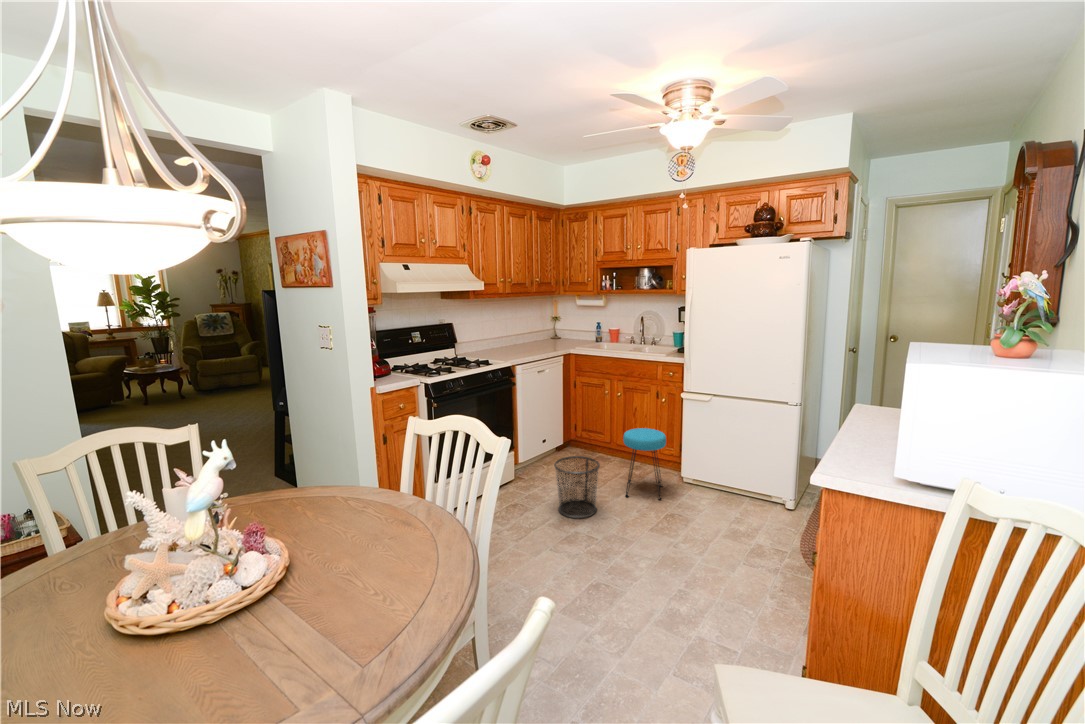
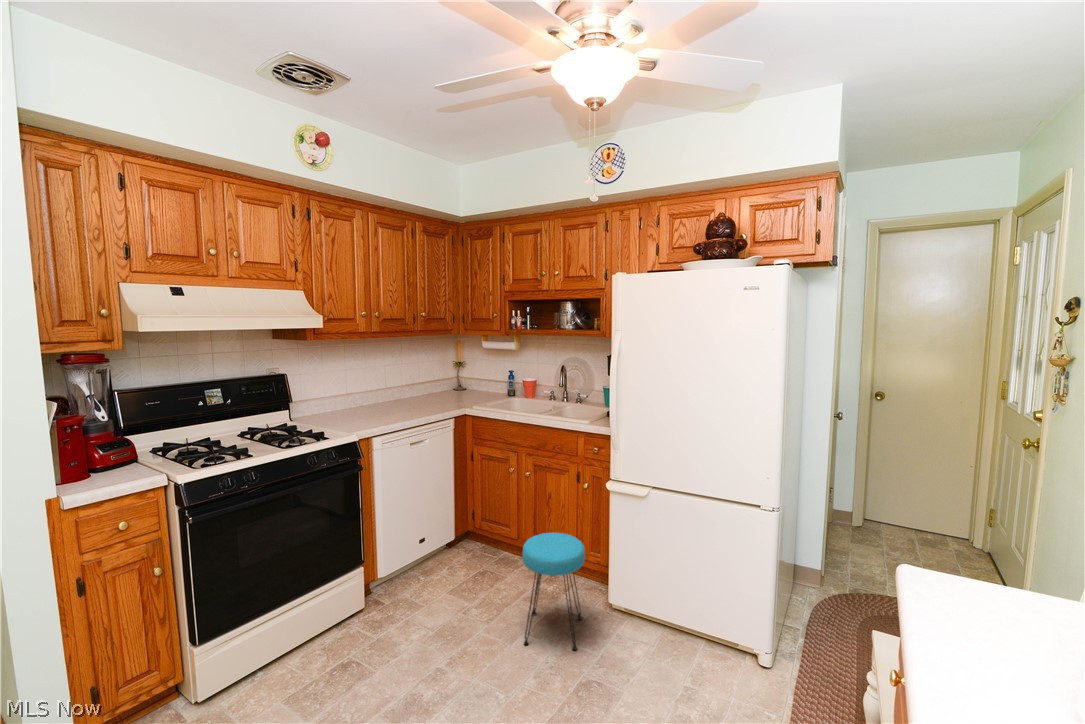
waste bin: present [554,456,600,518] -> none [403,586,477,700]

